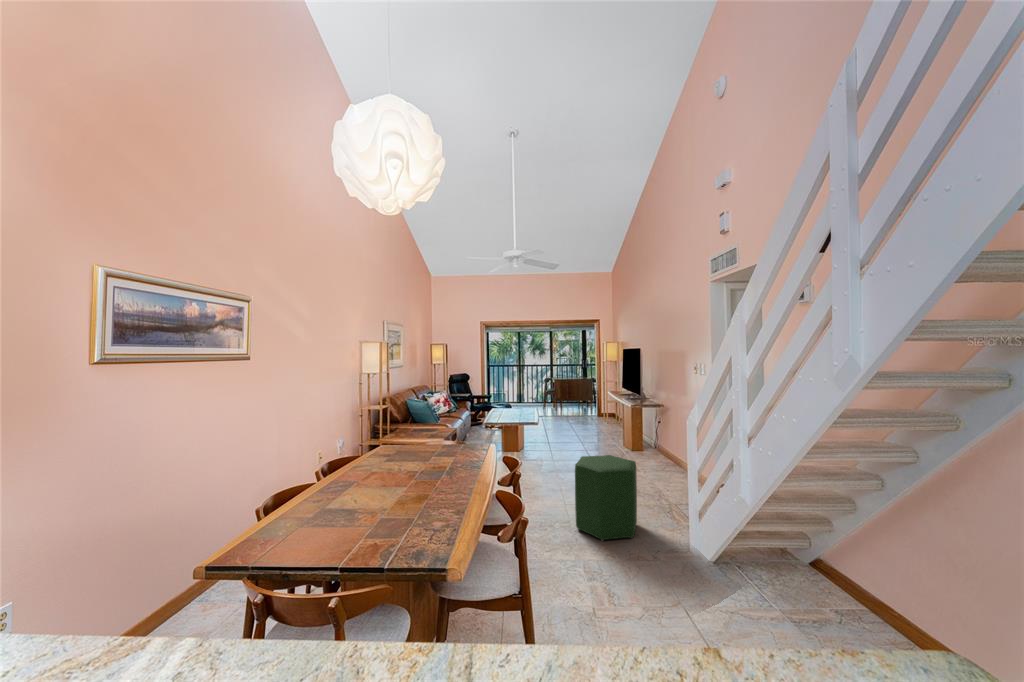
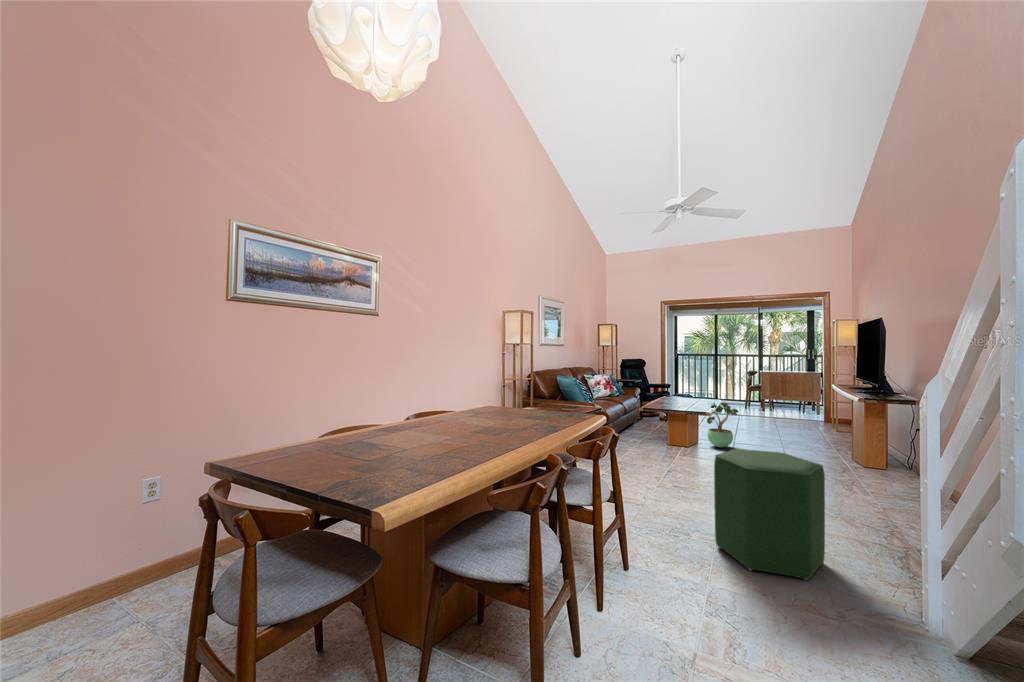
potted plant: none [532,412,553,448] -> present [707,402,738,448]

